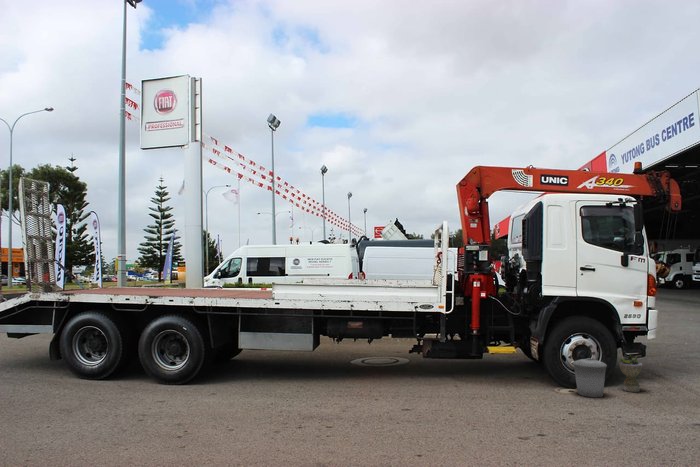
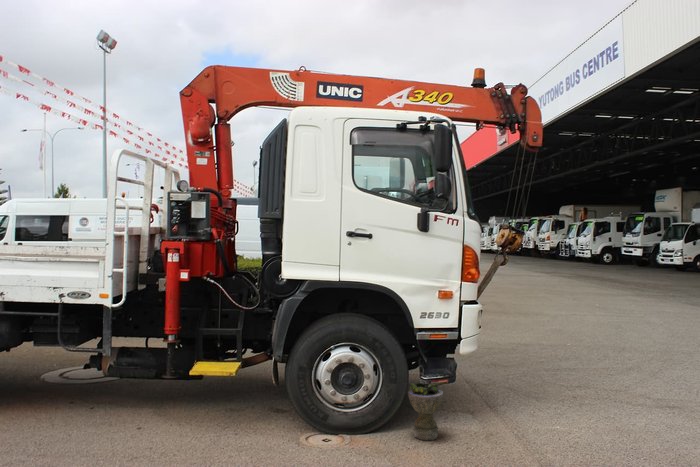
trash can: present [573,358,607,397] -> none [324,387,378,455]

